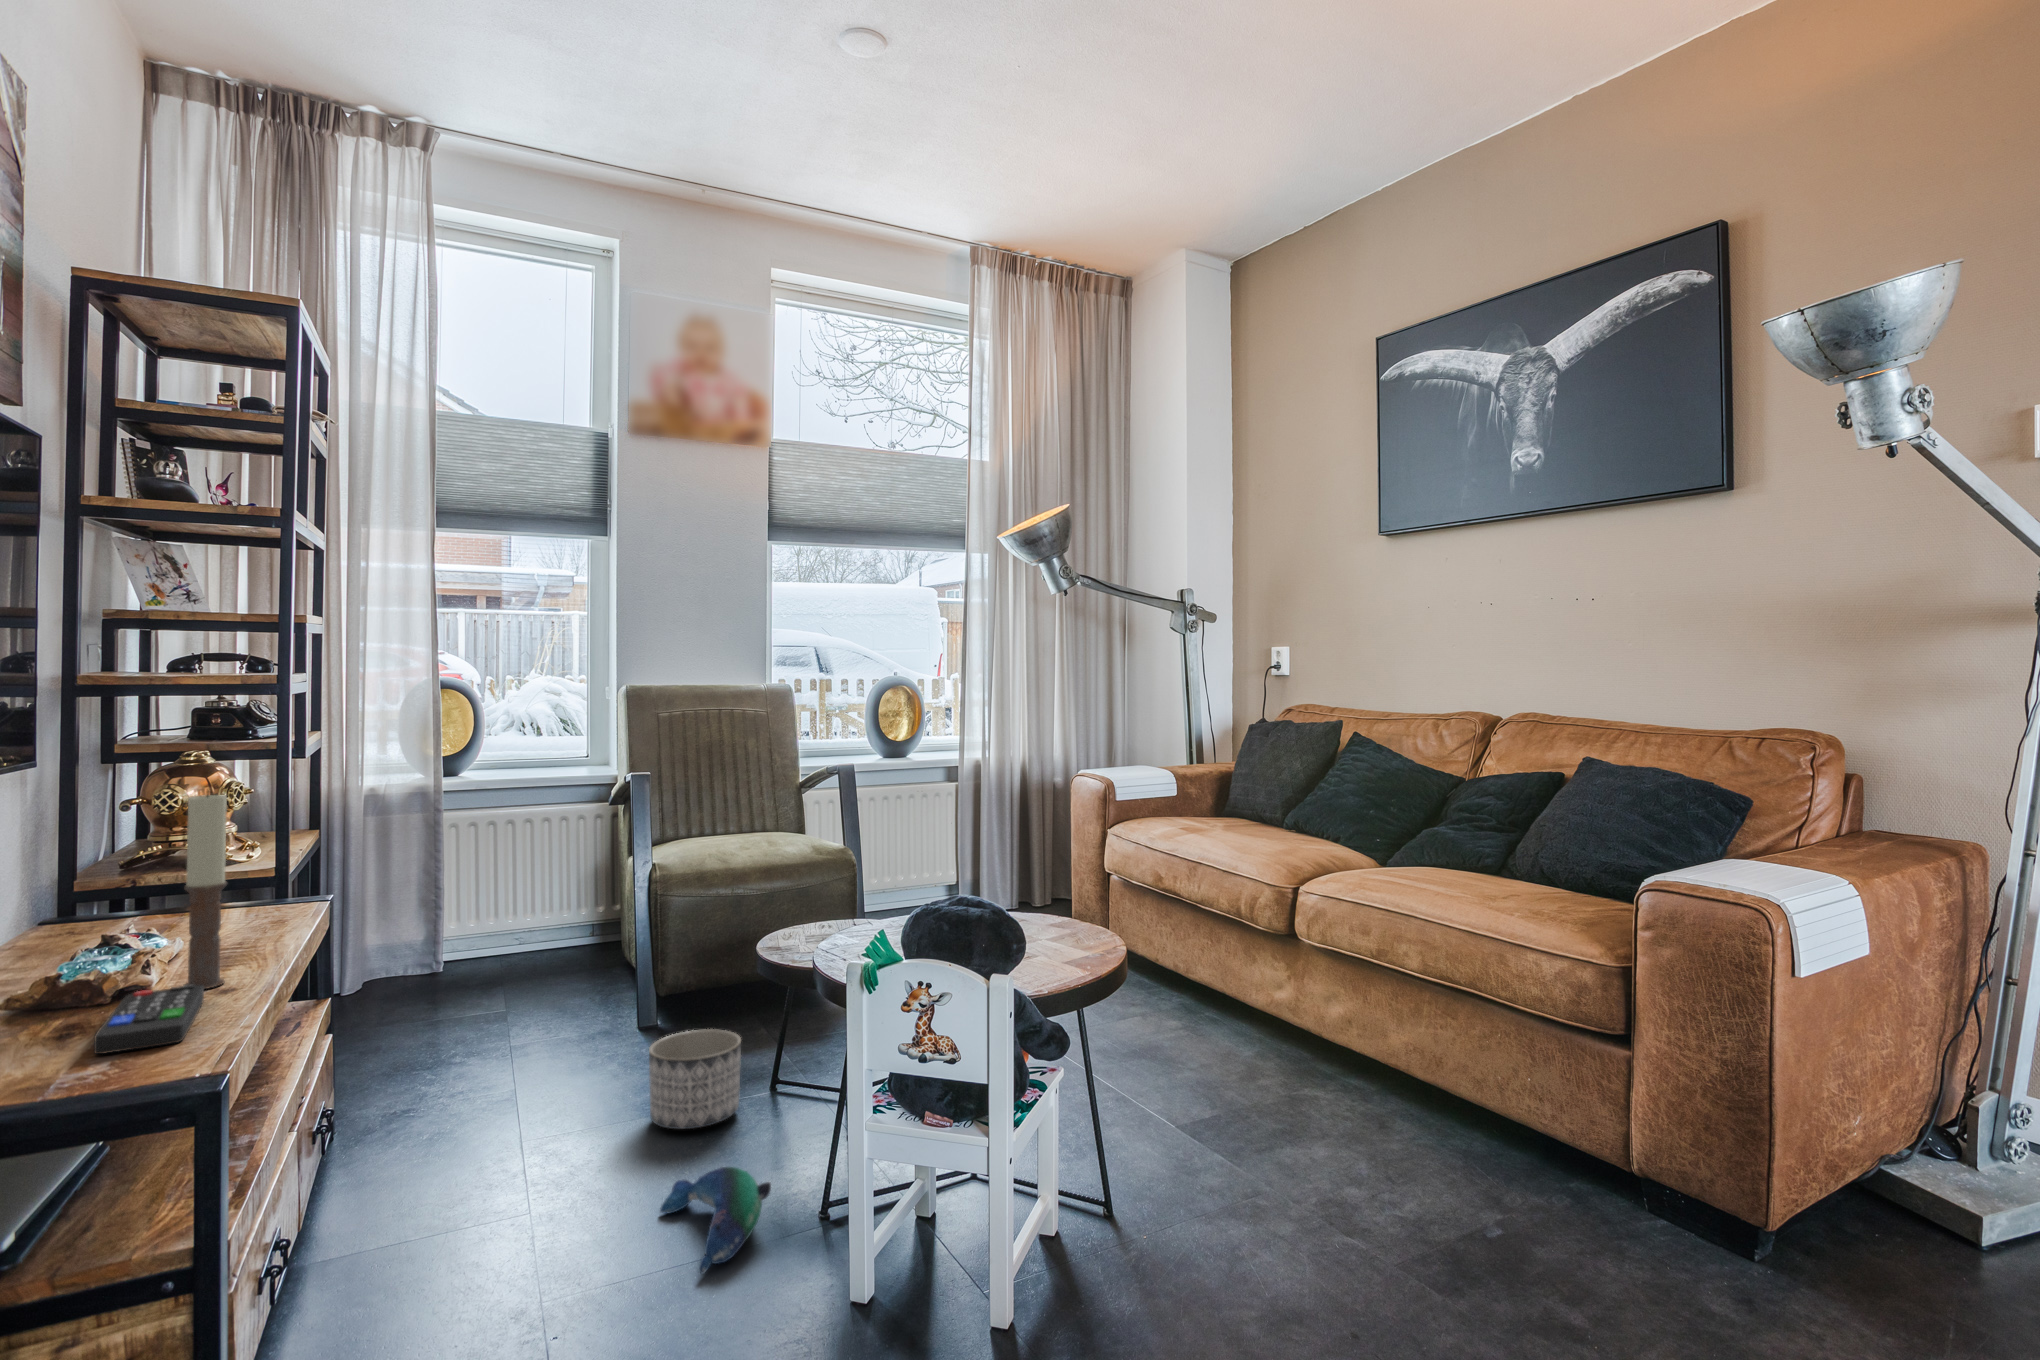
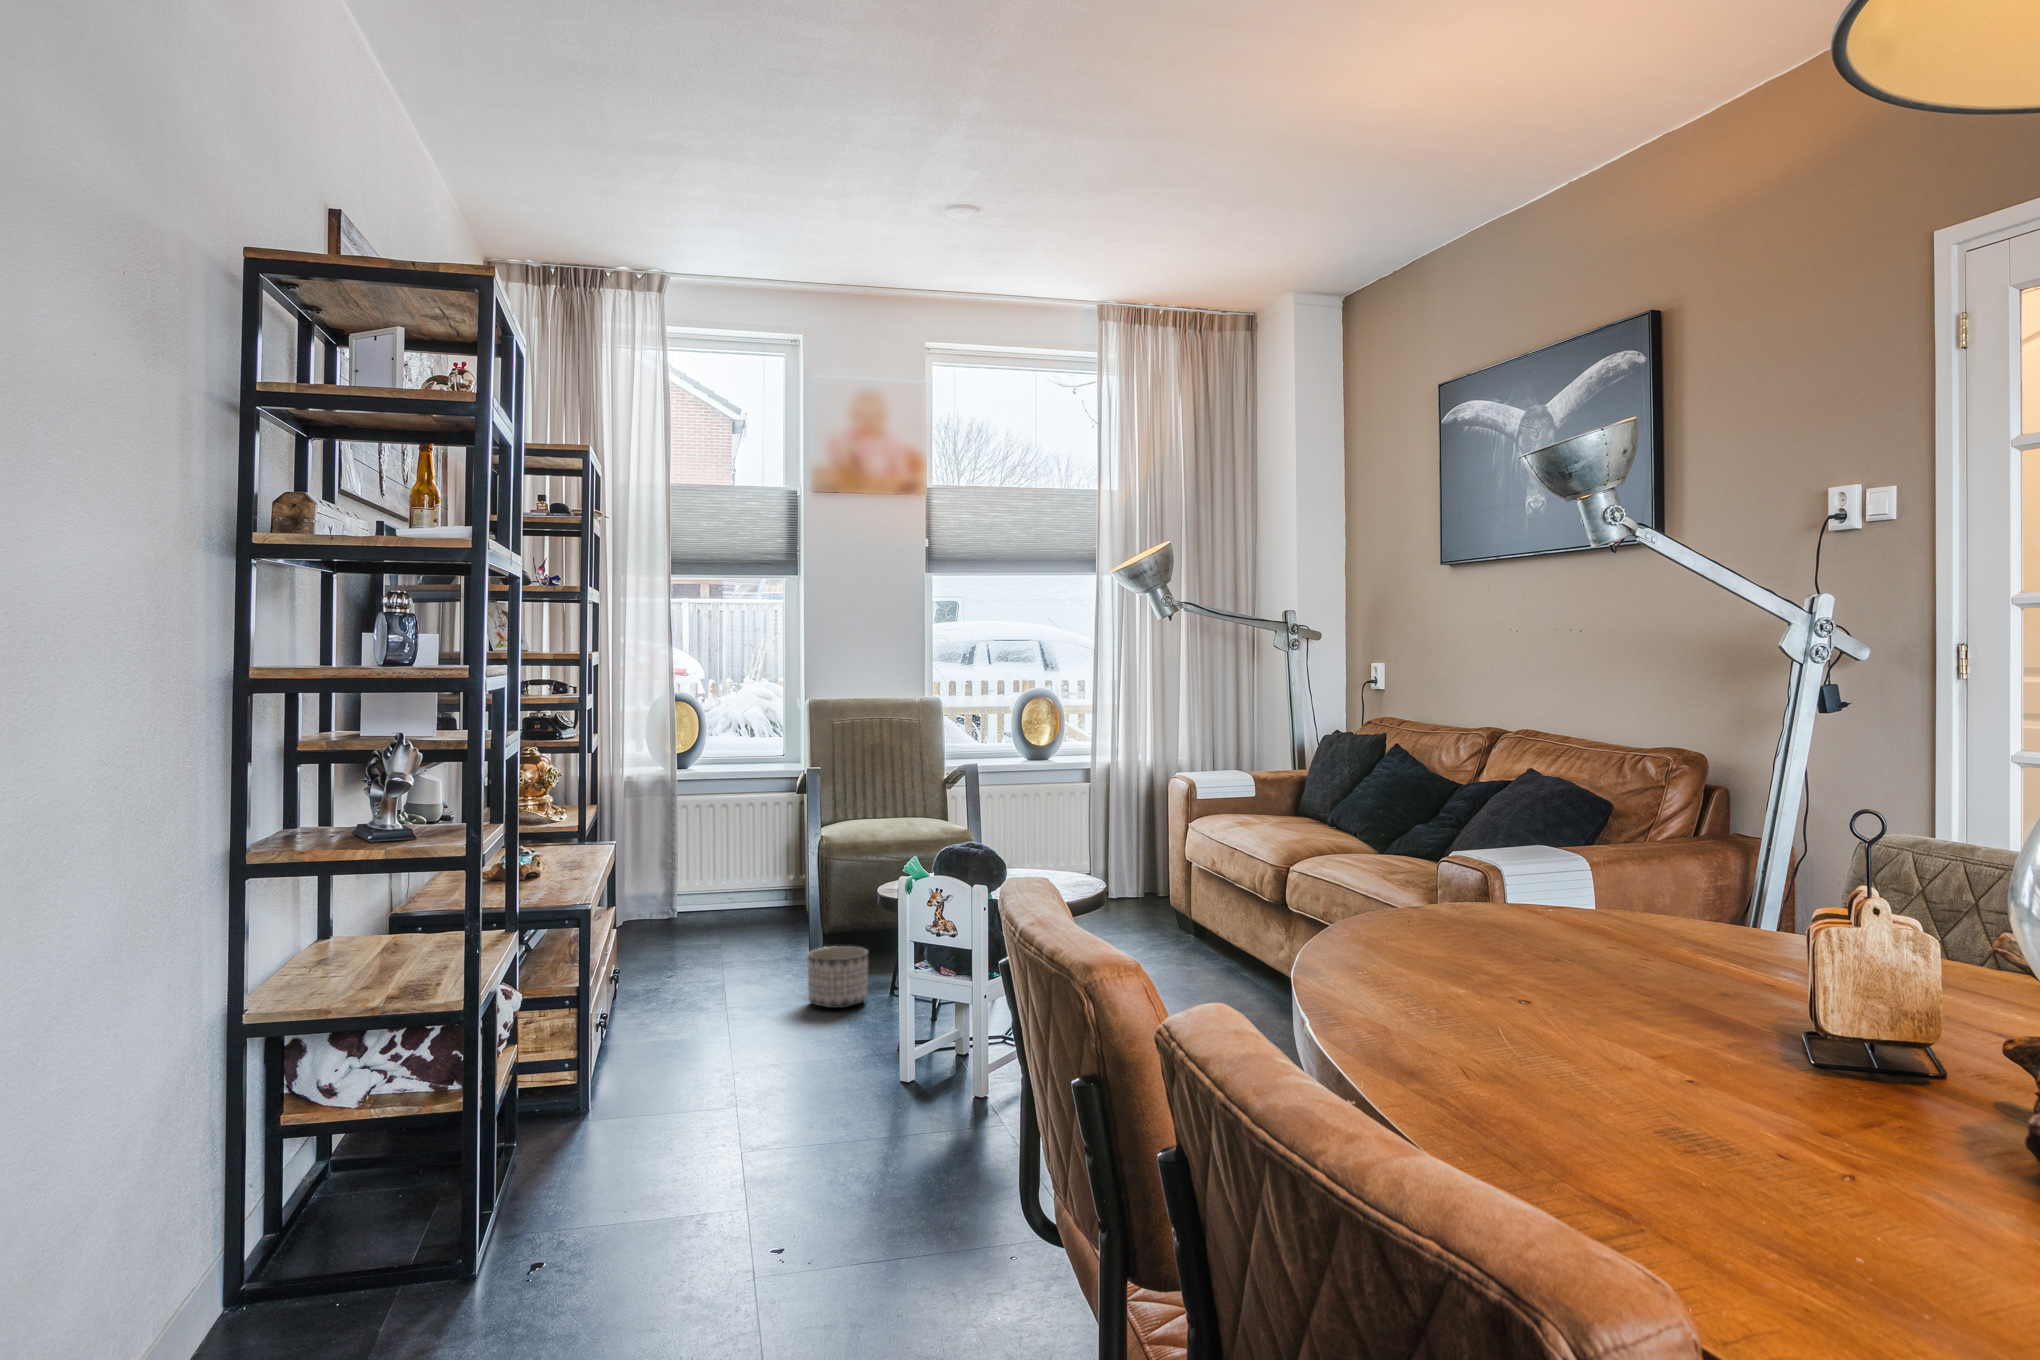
candle: present [184,792,227,989] -> none [550,768,570,878]
remote control: present [94,985,204,1054] -> none [523,873,563,897]
plush toy: present [660,1167,771,1274] -> none [805,1016,869,1066]

